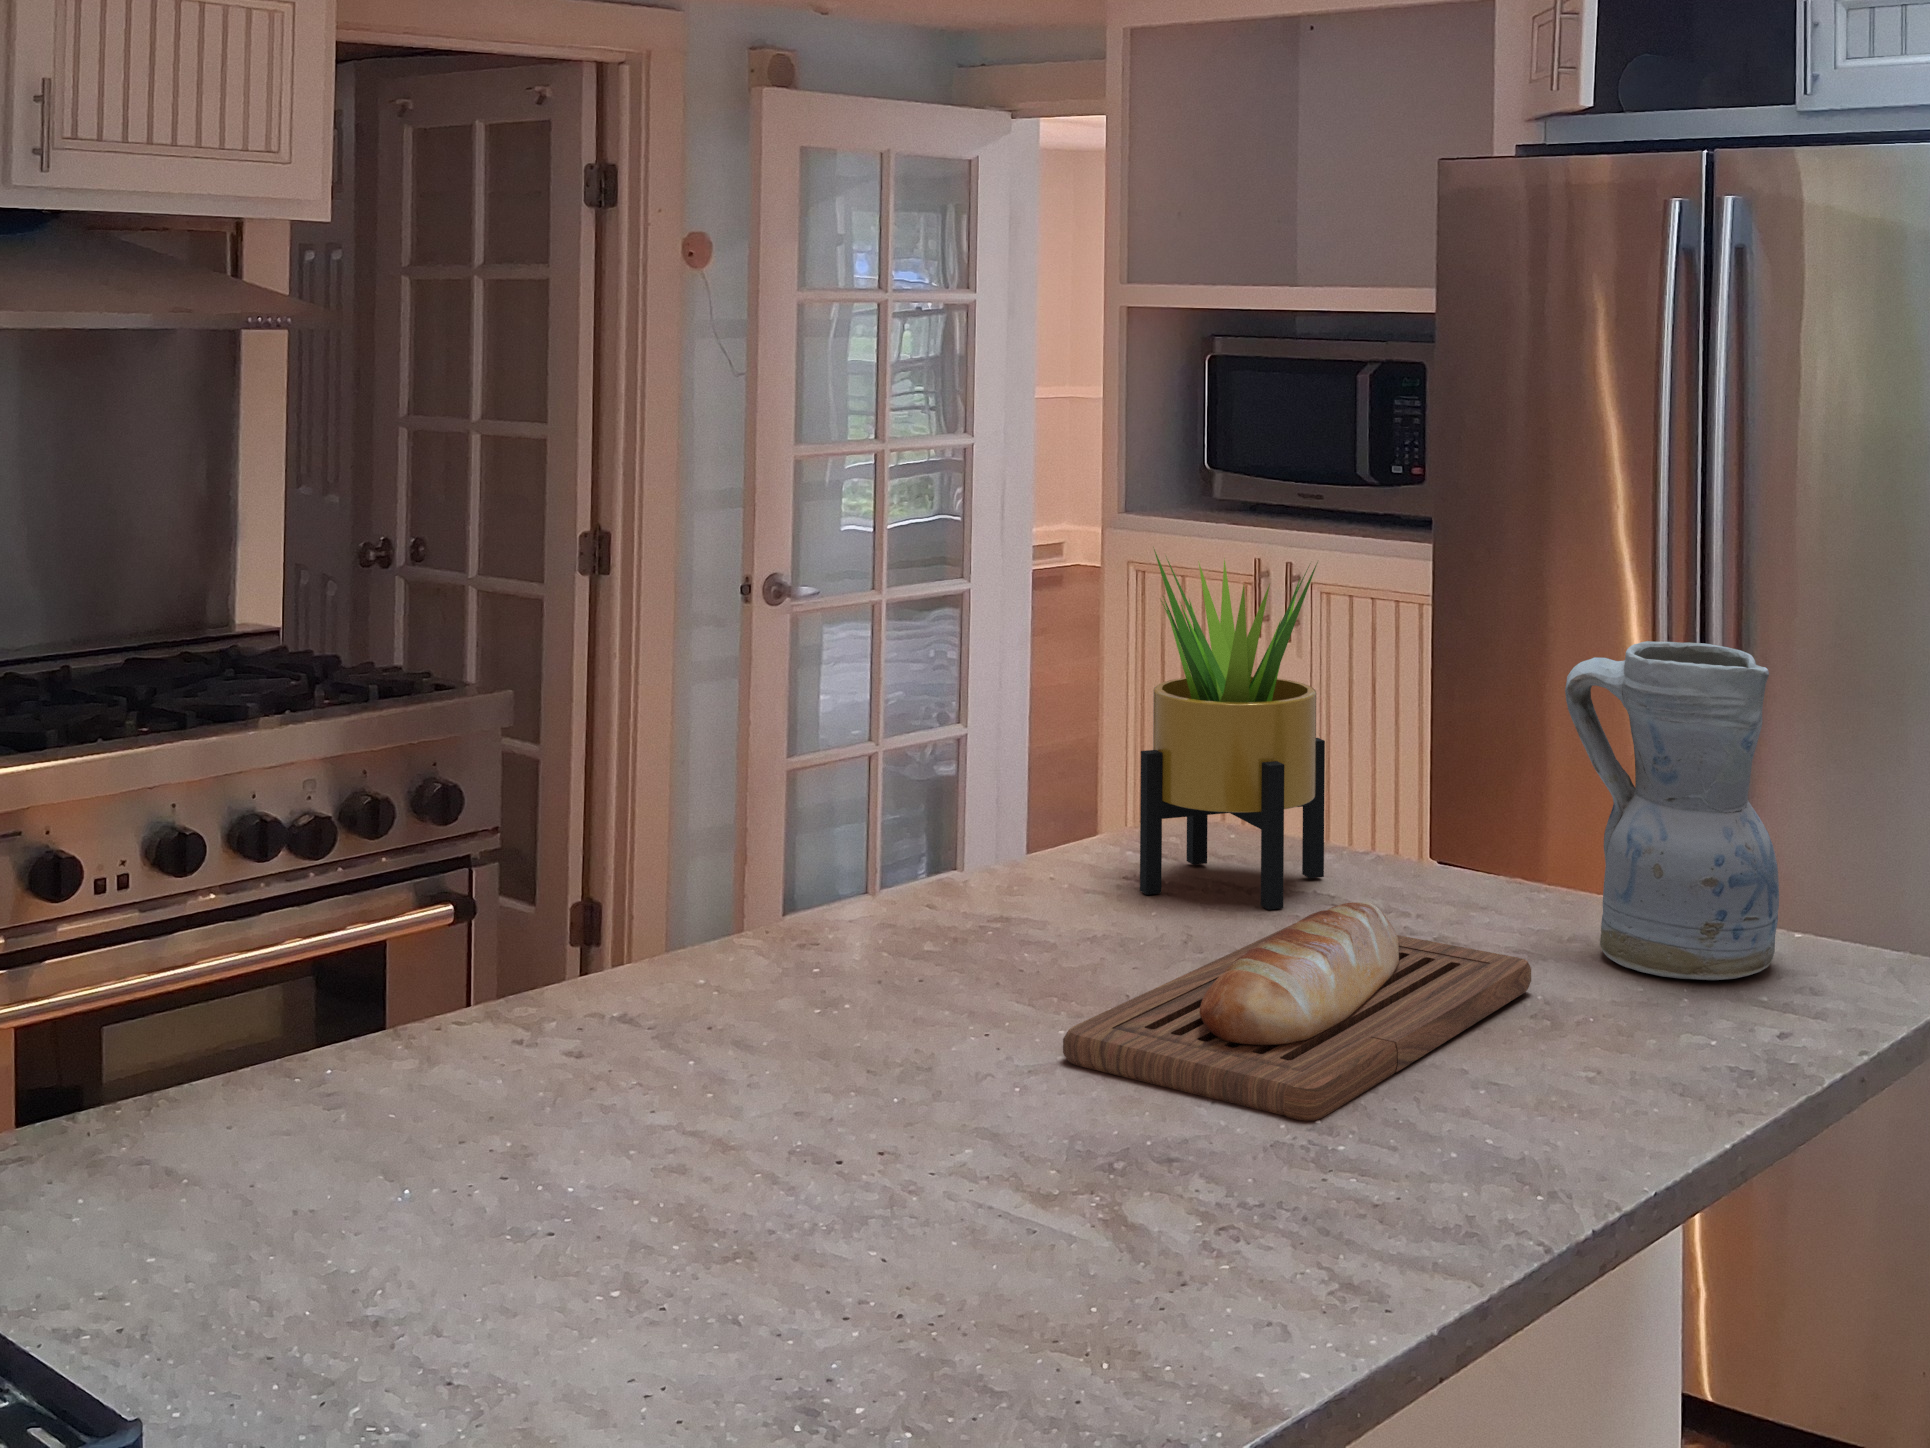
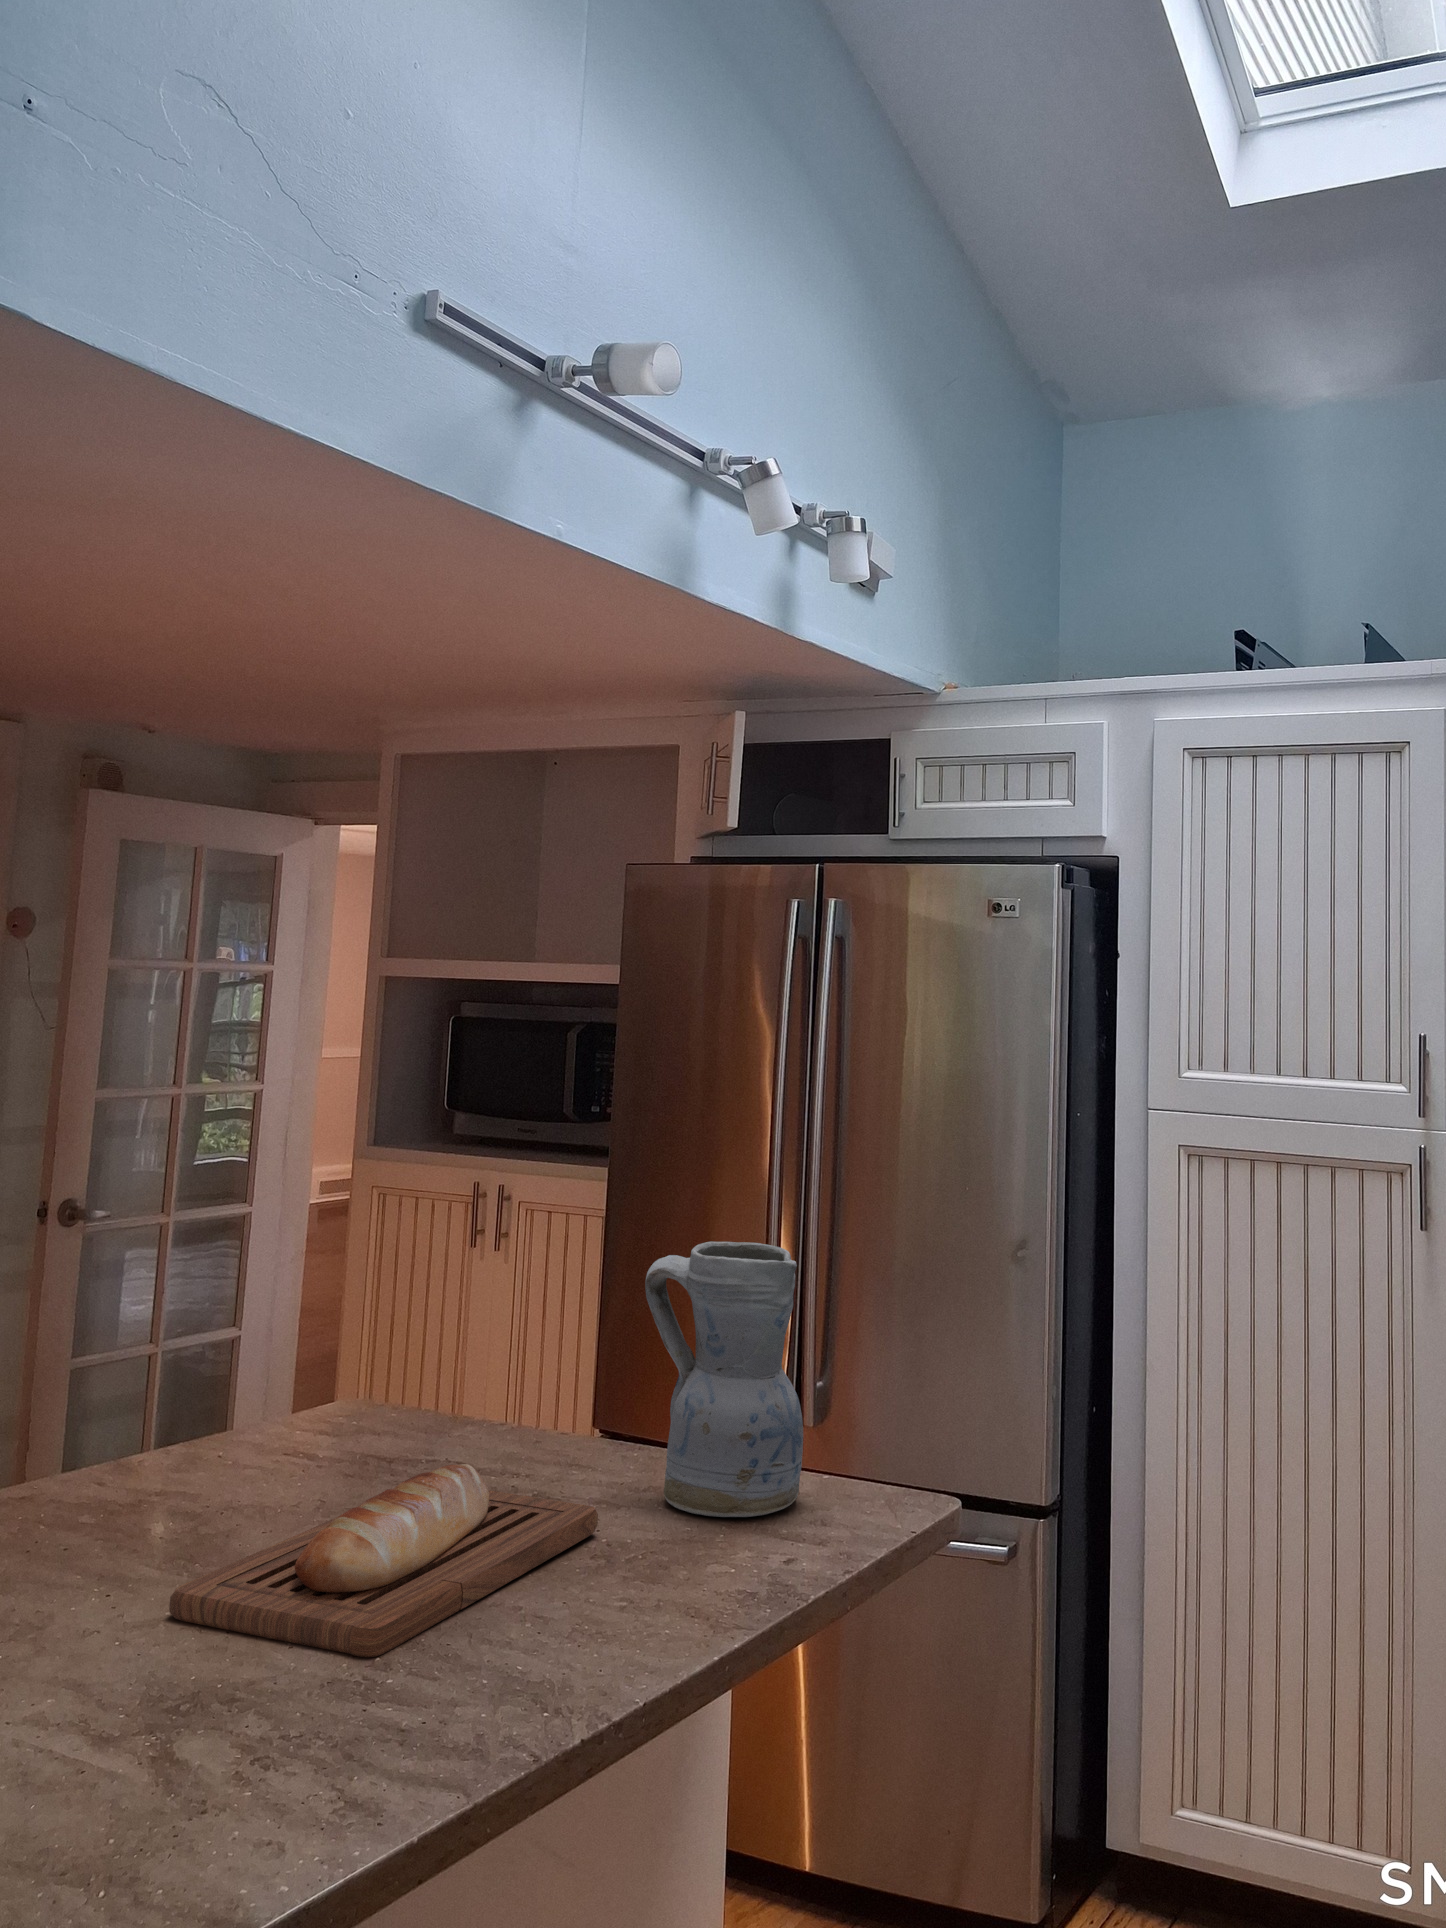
potted plant: present [1140,549,1325,910] -> none [294,1166,463,1474]

